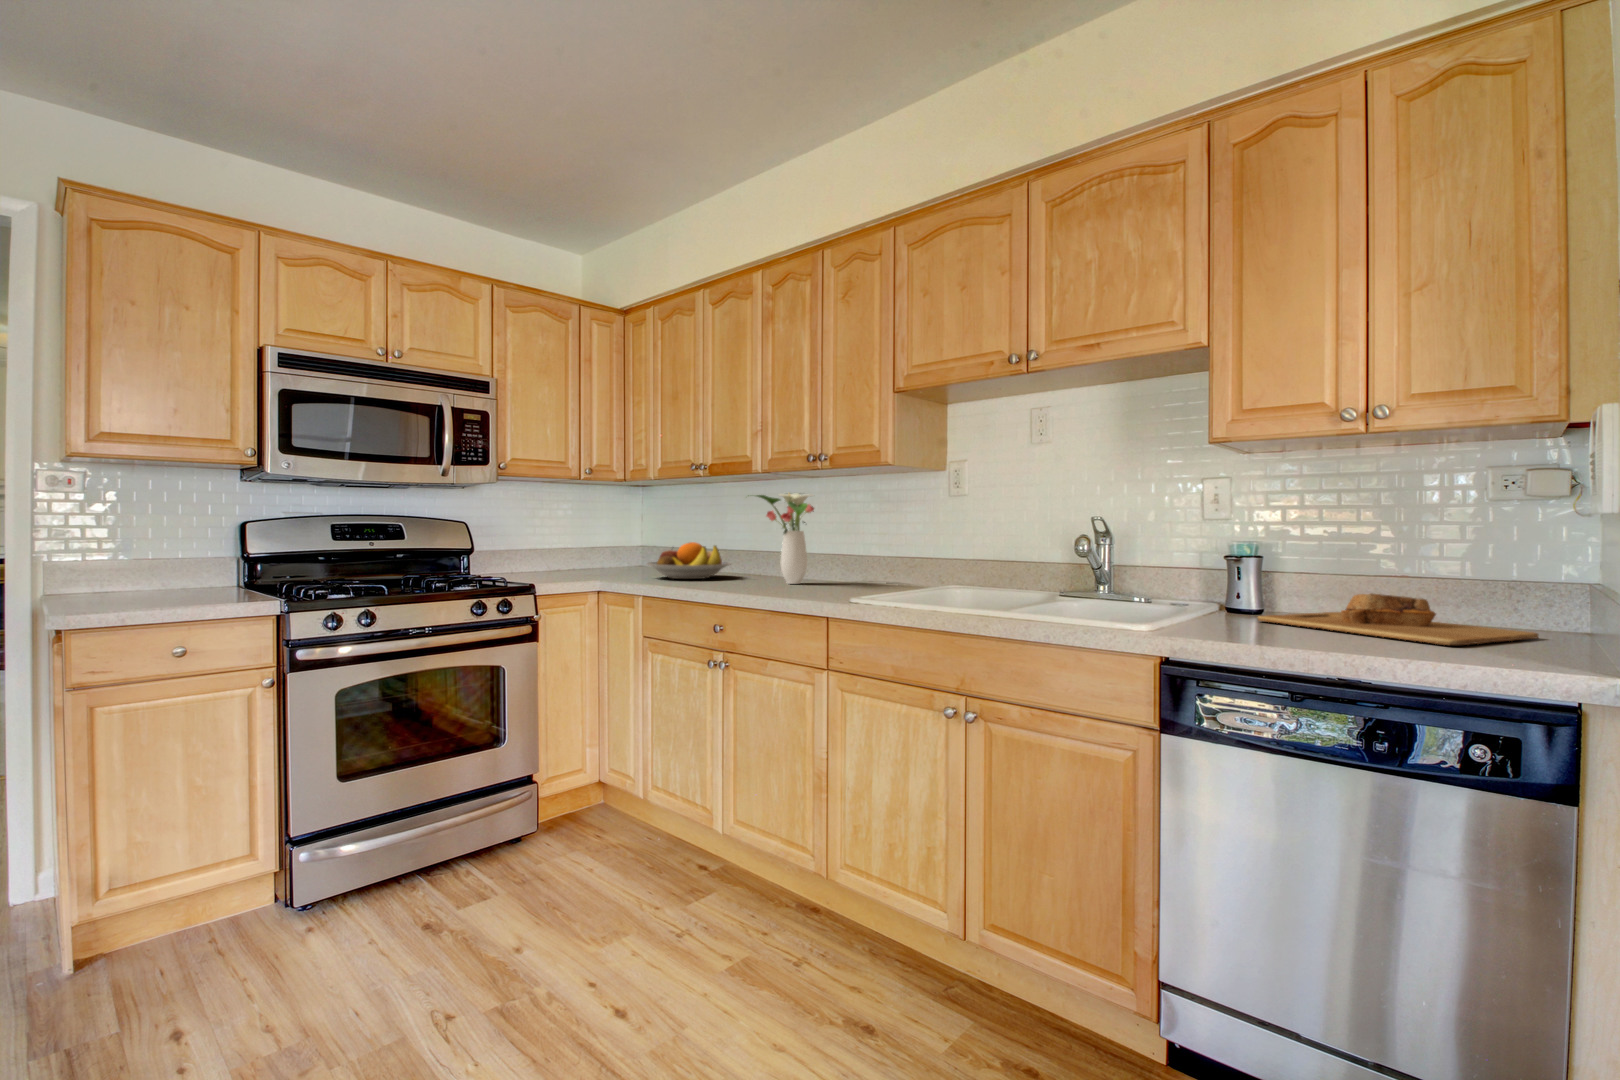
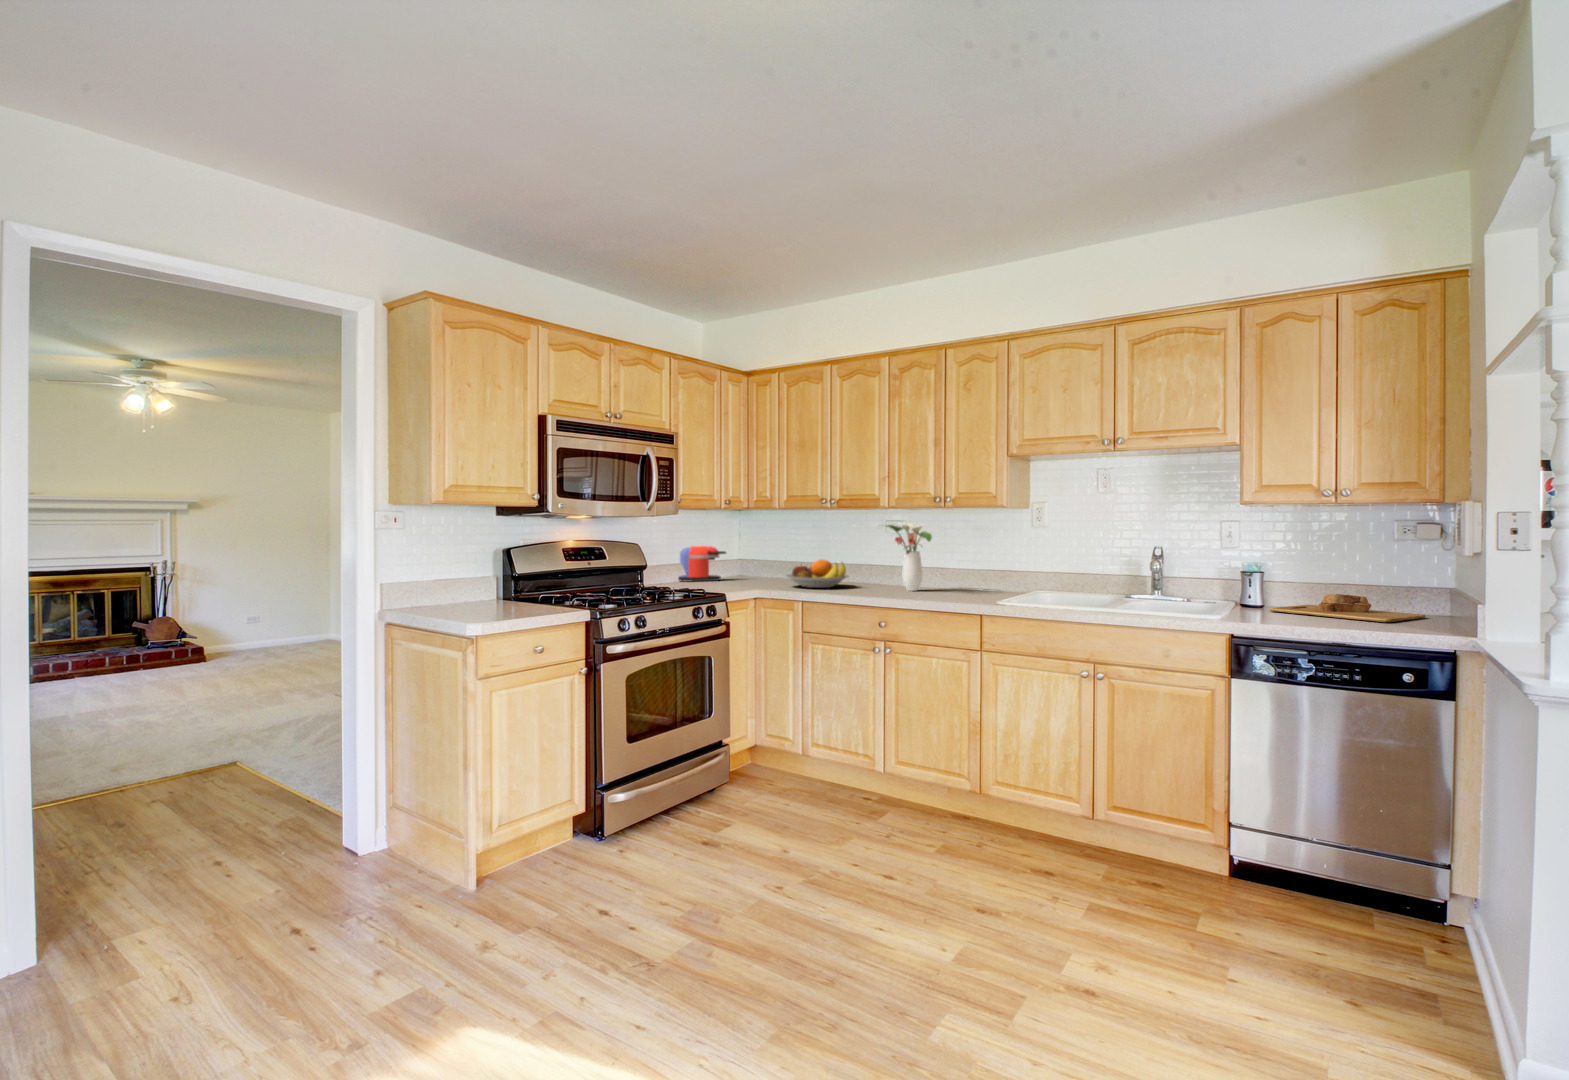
coffee maker: none [549,527,613,570] -> present [678,546,726,581]

